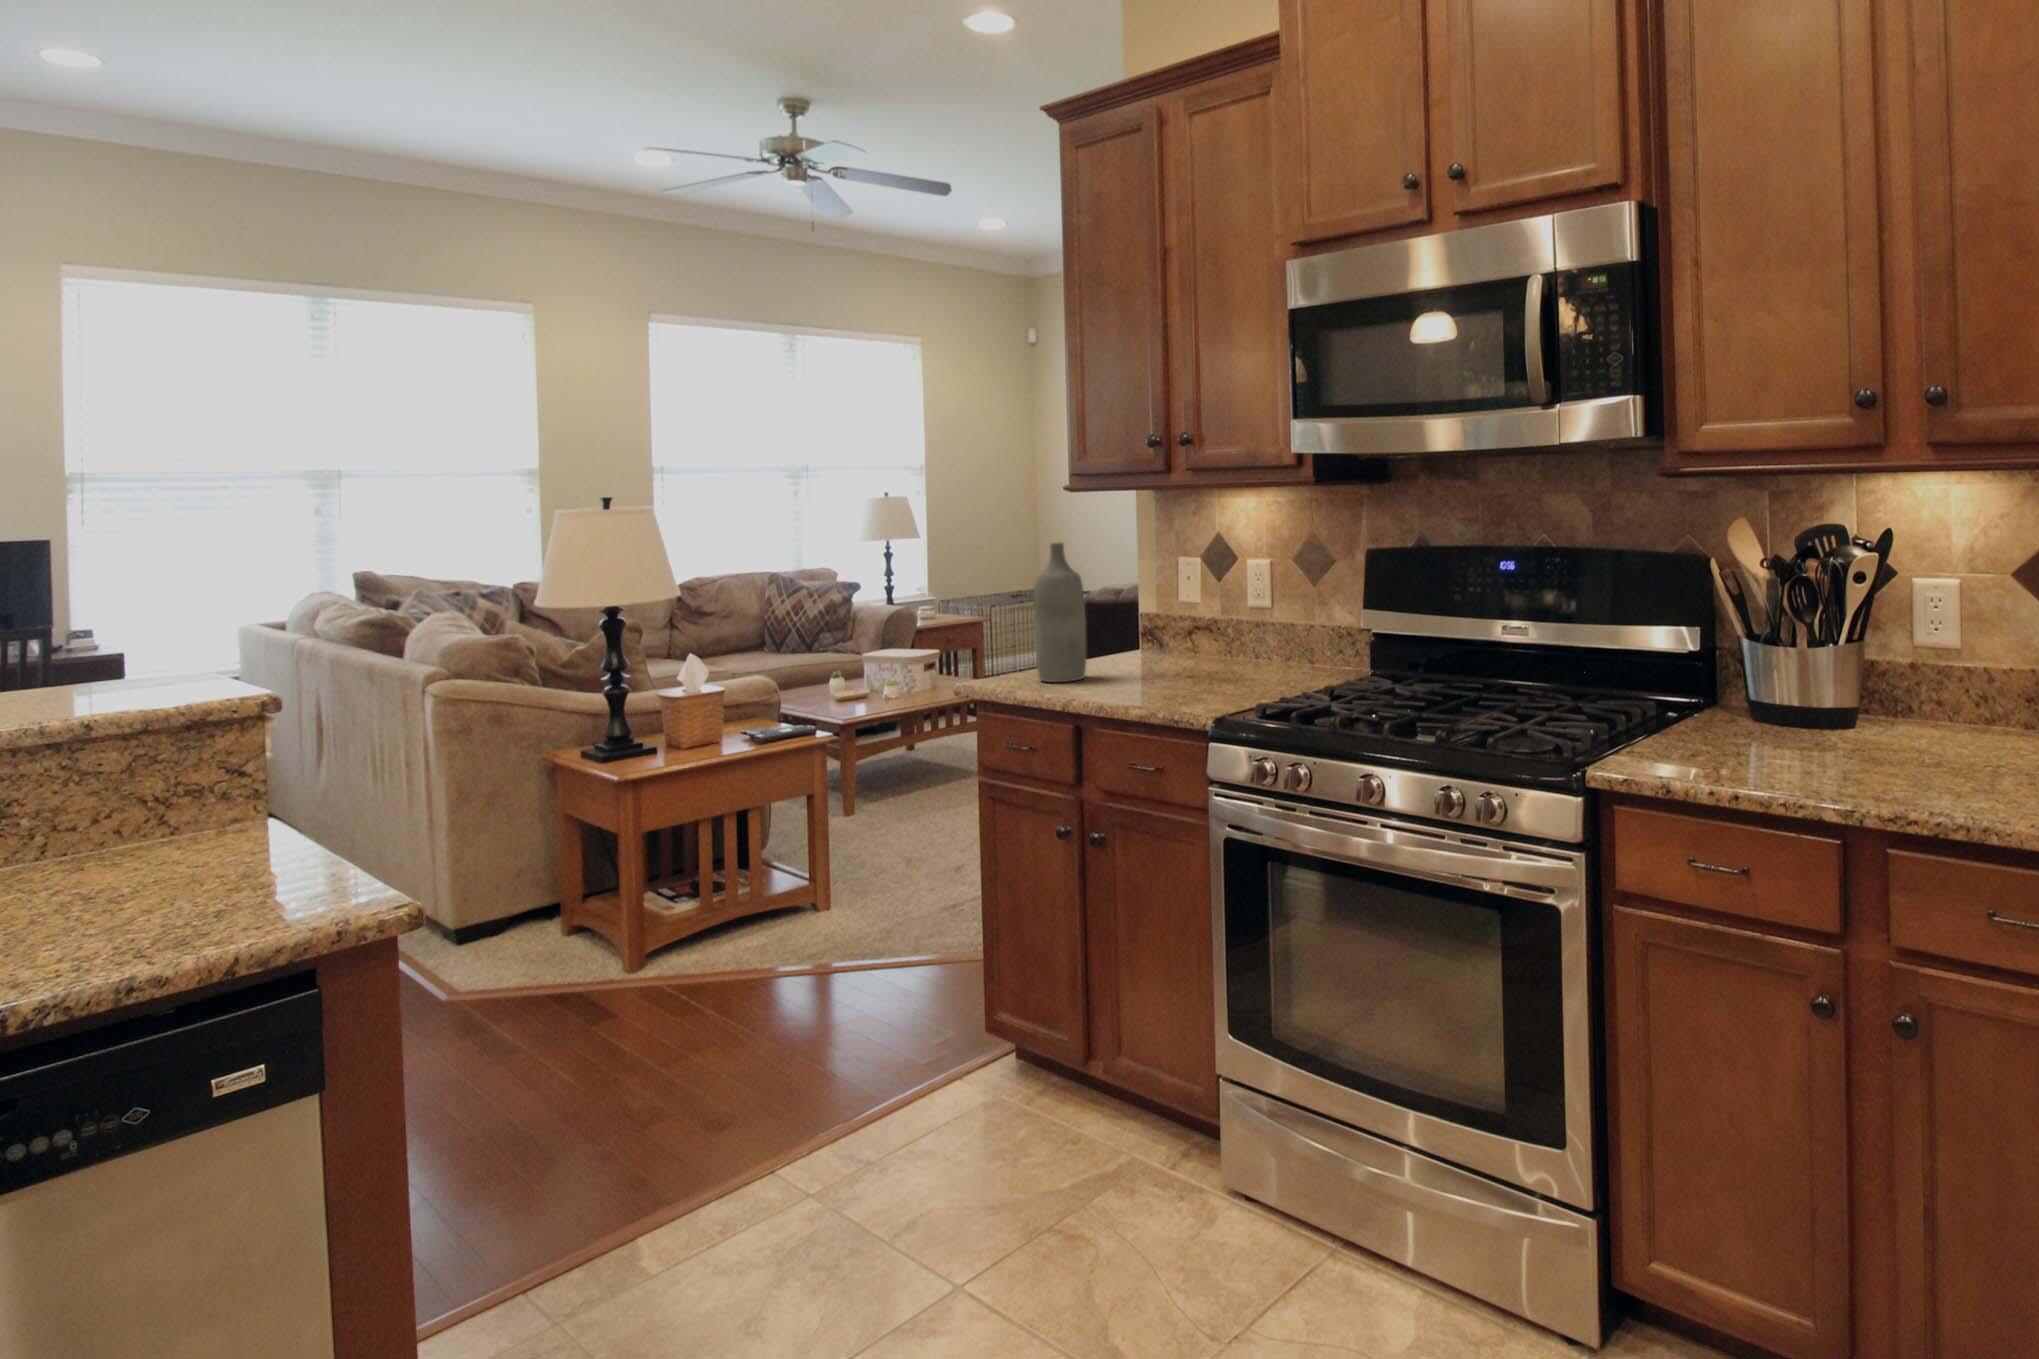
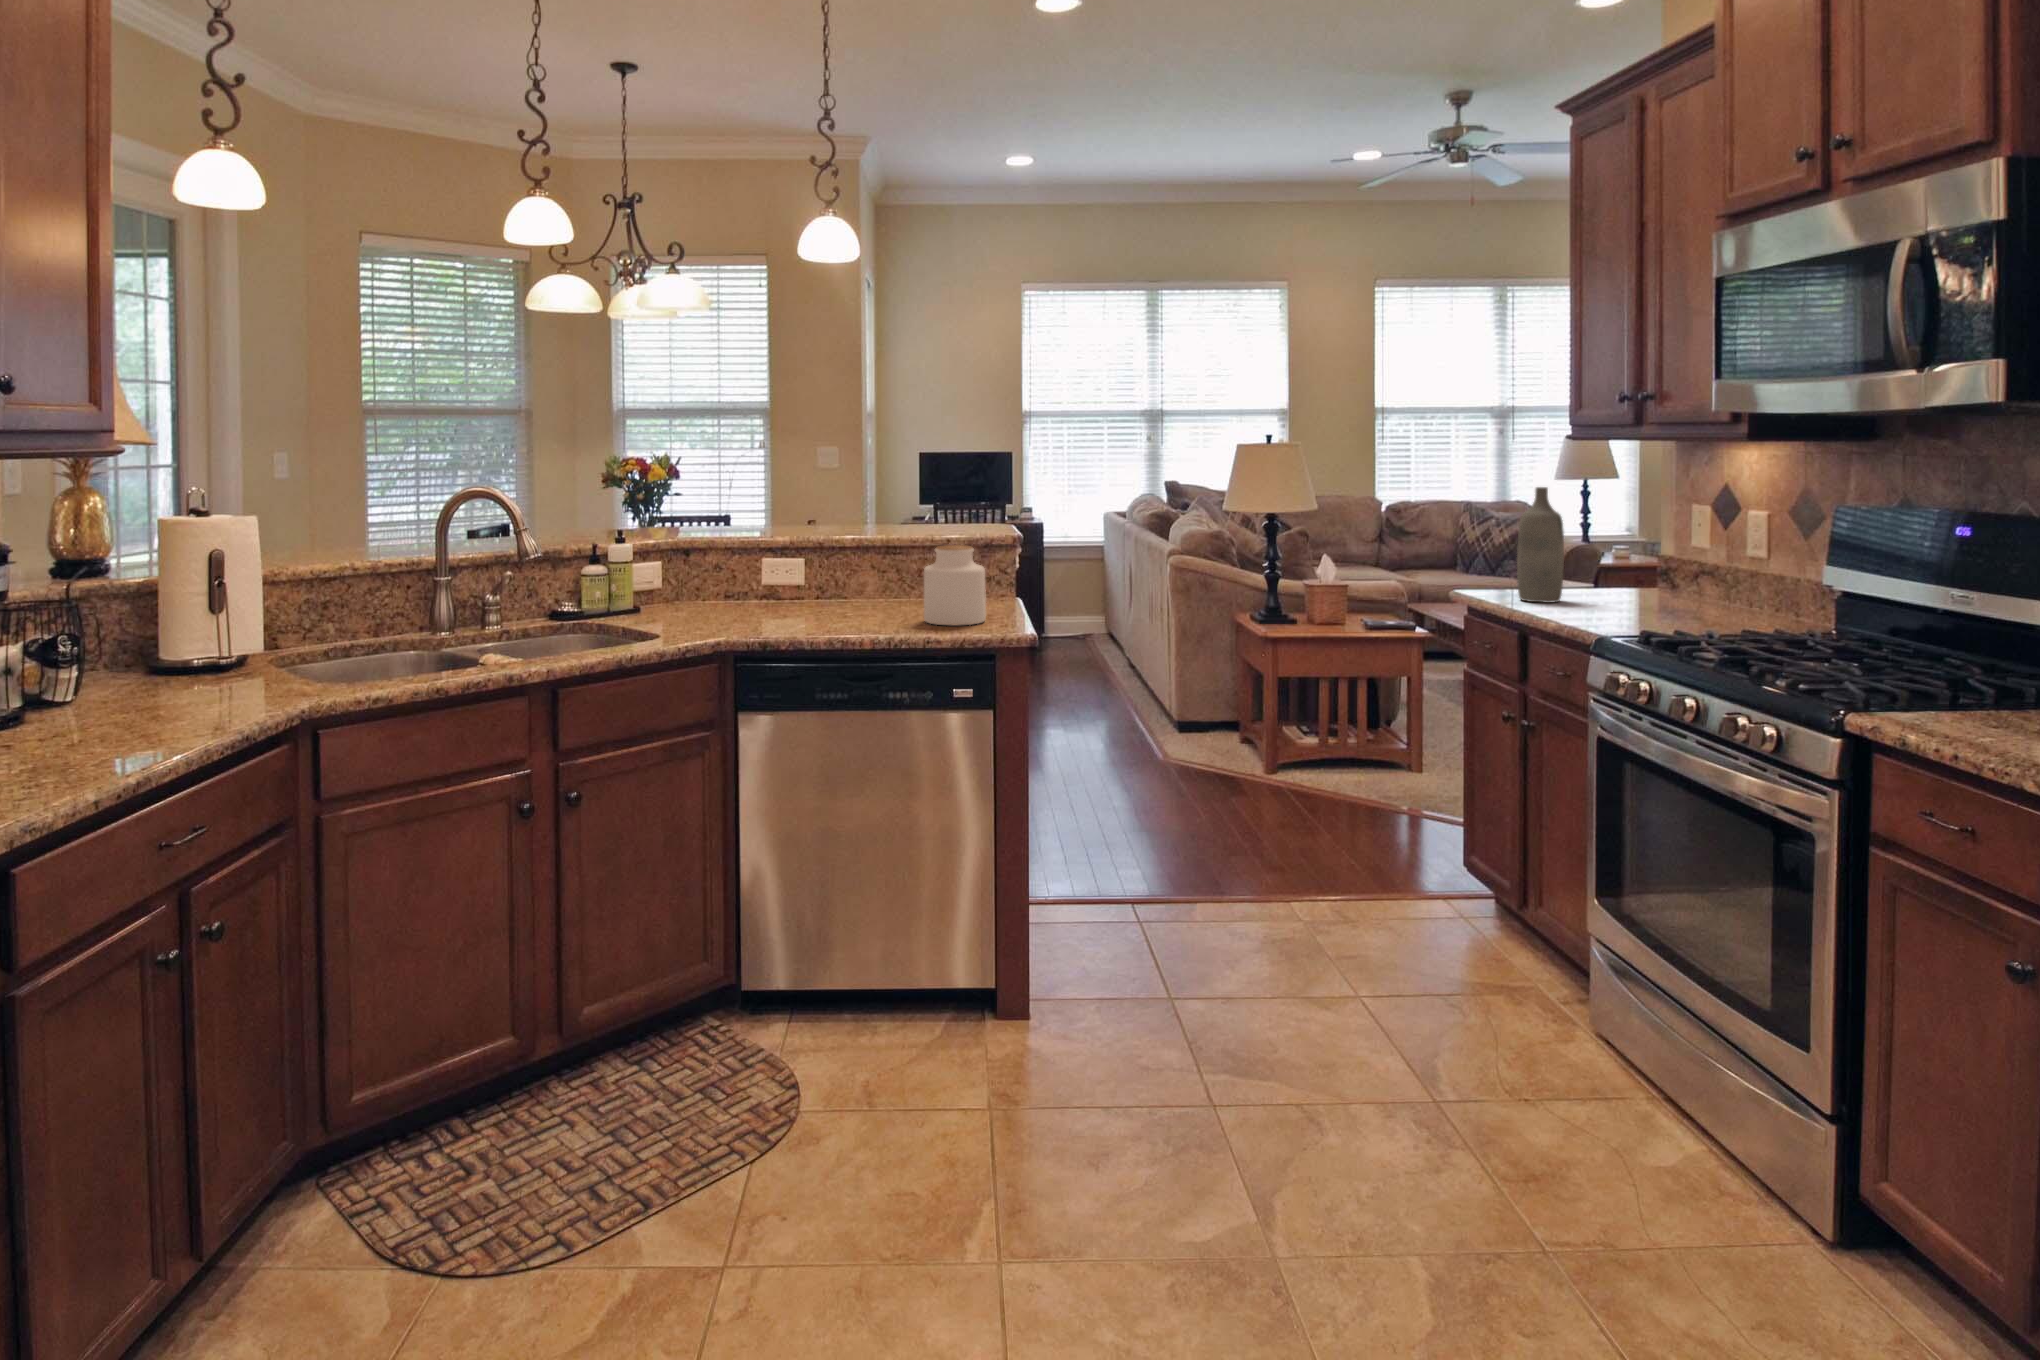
jar: none [65,727,247,915] -> present [924,545,986,625]

